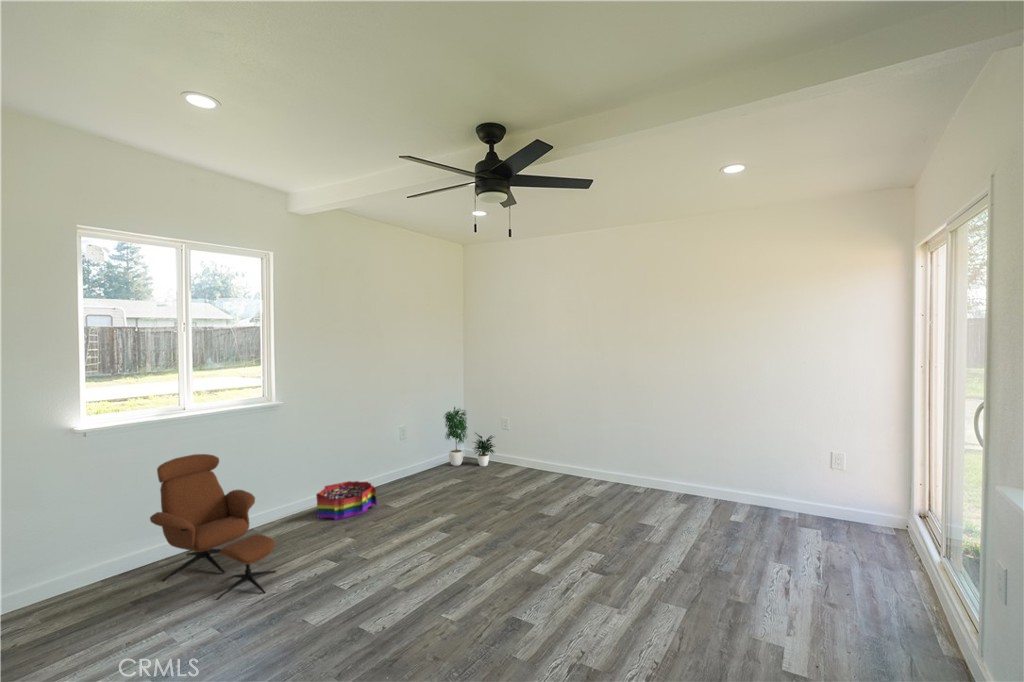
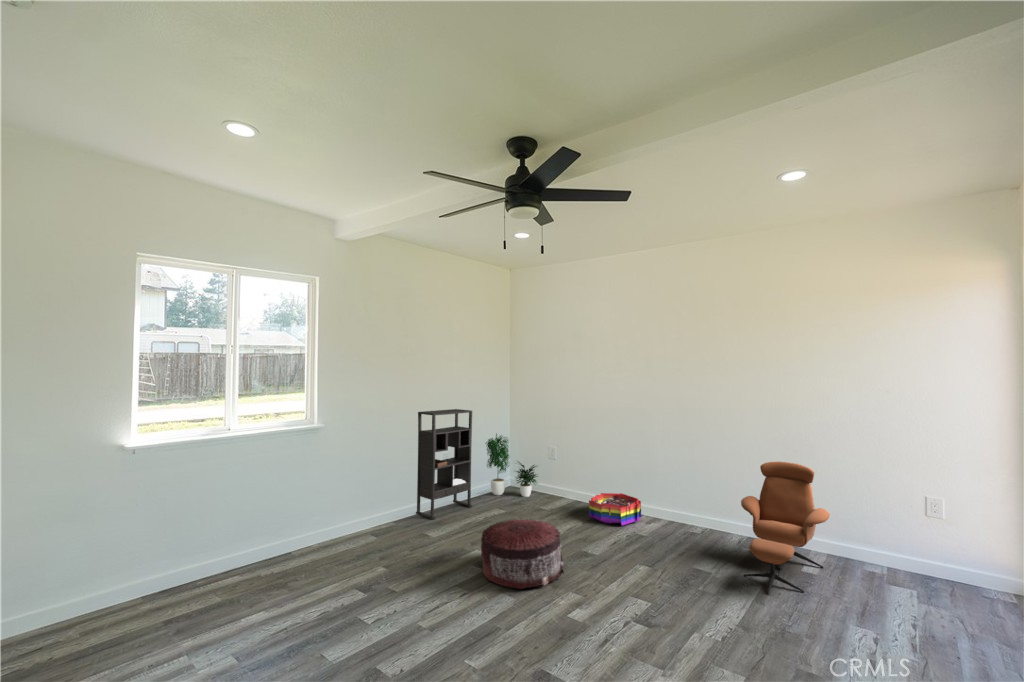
bookshelf: none [377,383,432,491] -> present [416,409,472,520]
lounge chair: present [150,454,276,599] -> present [741,462,830,594]
storage bin: present [316,481,377,520] -> present [589,493,641,525]
pouf: none [447,486,525,550] -> present [481,519,564,589]

